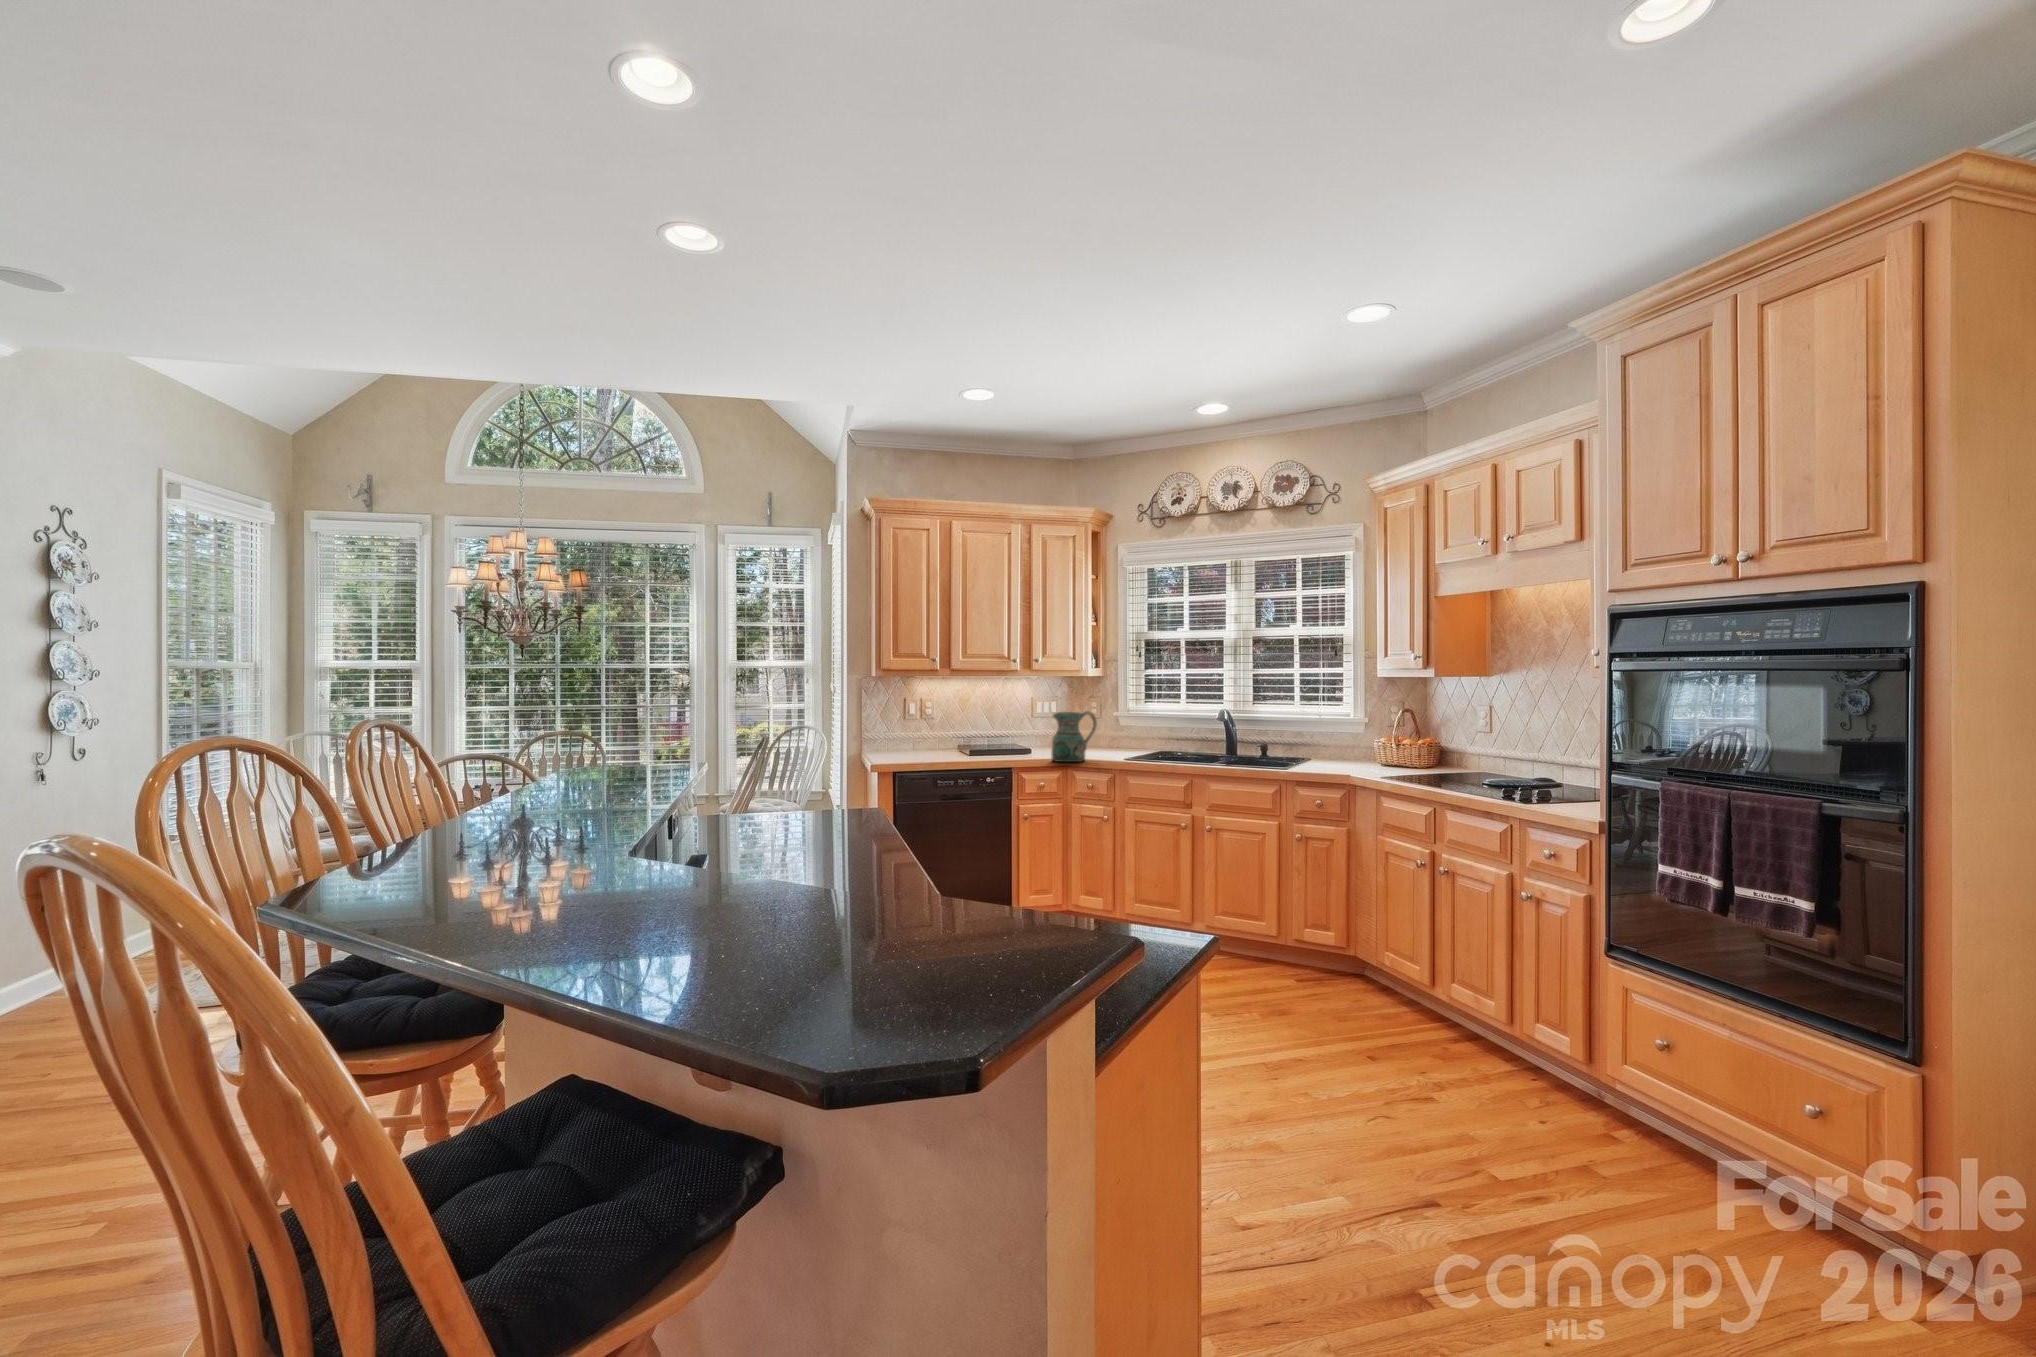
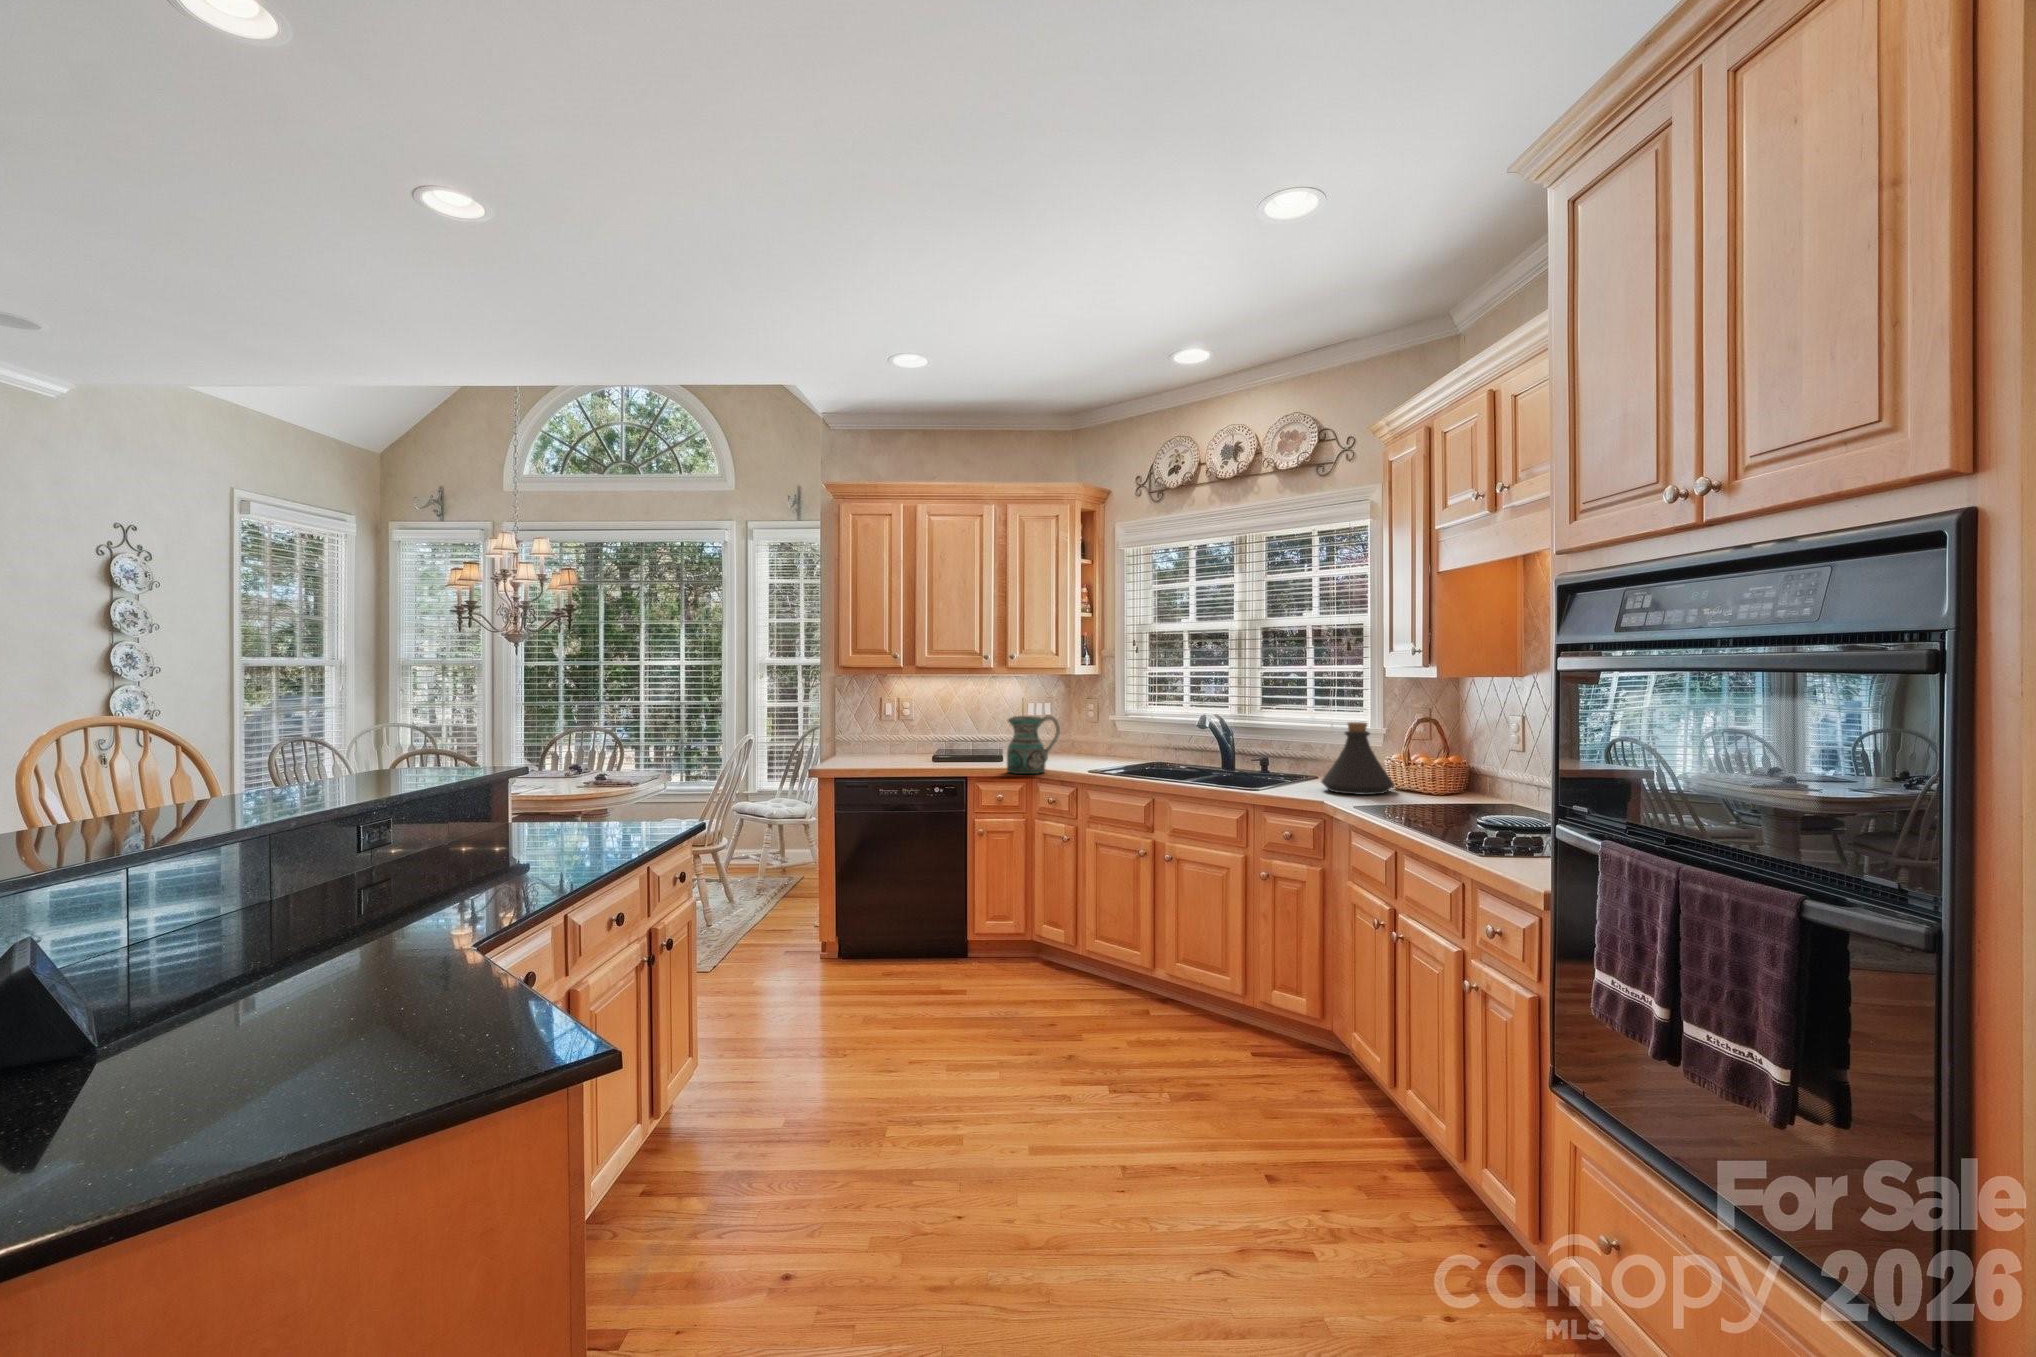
bottle: none [1332,713,1391,770] -> present [1321,722,1394,795]

